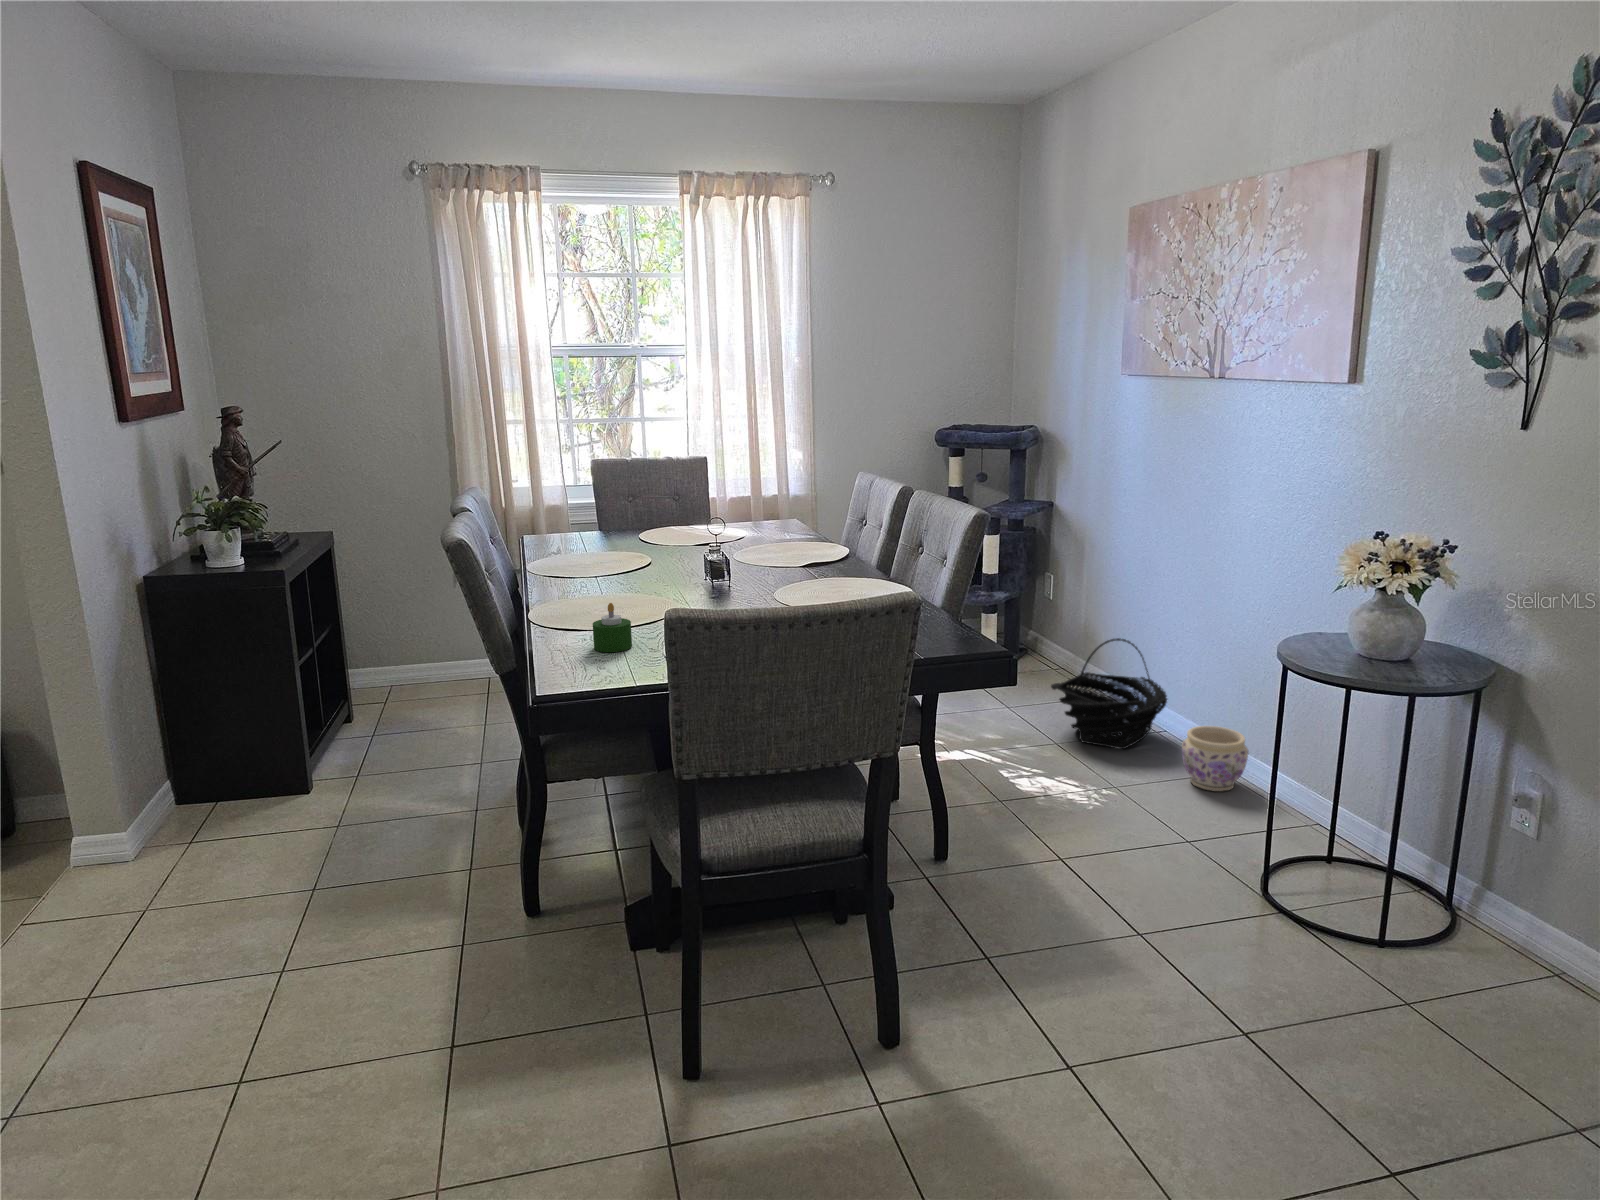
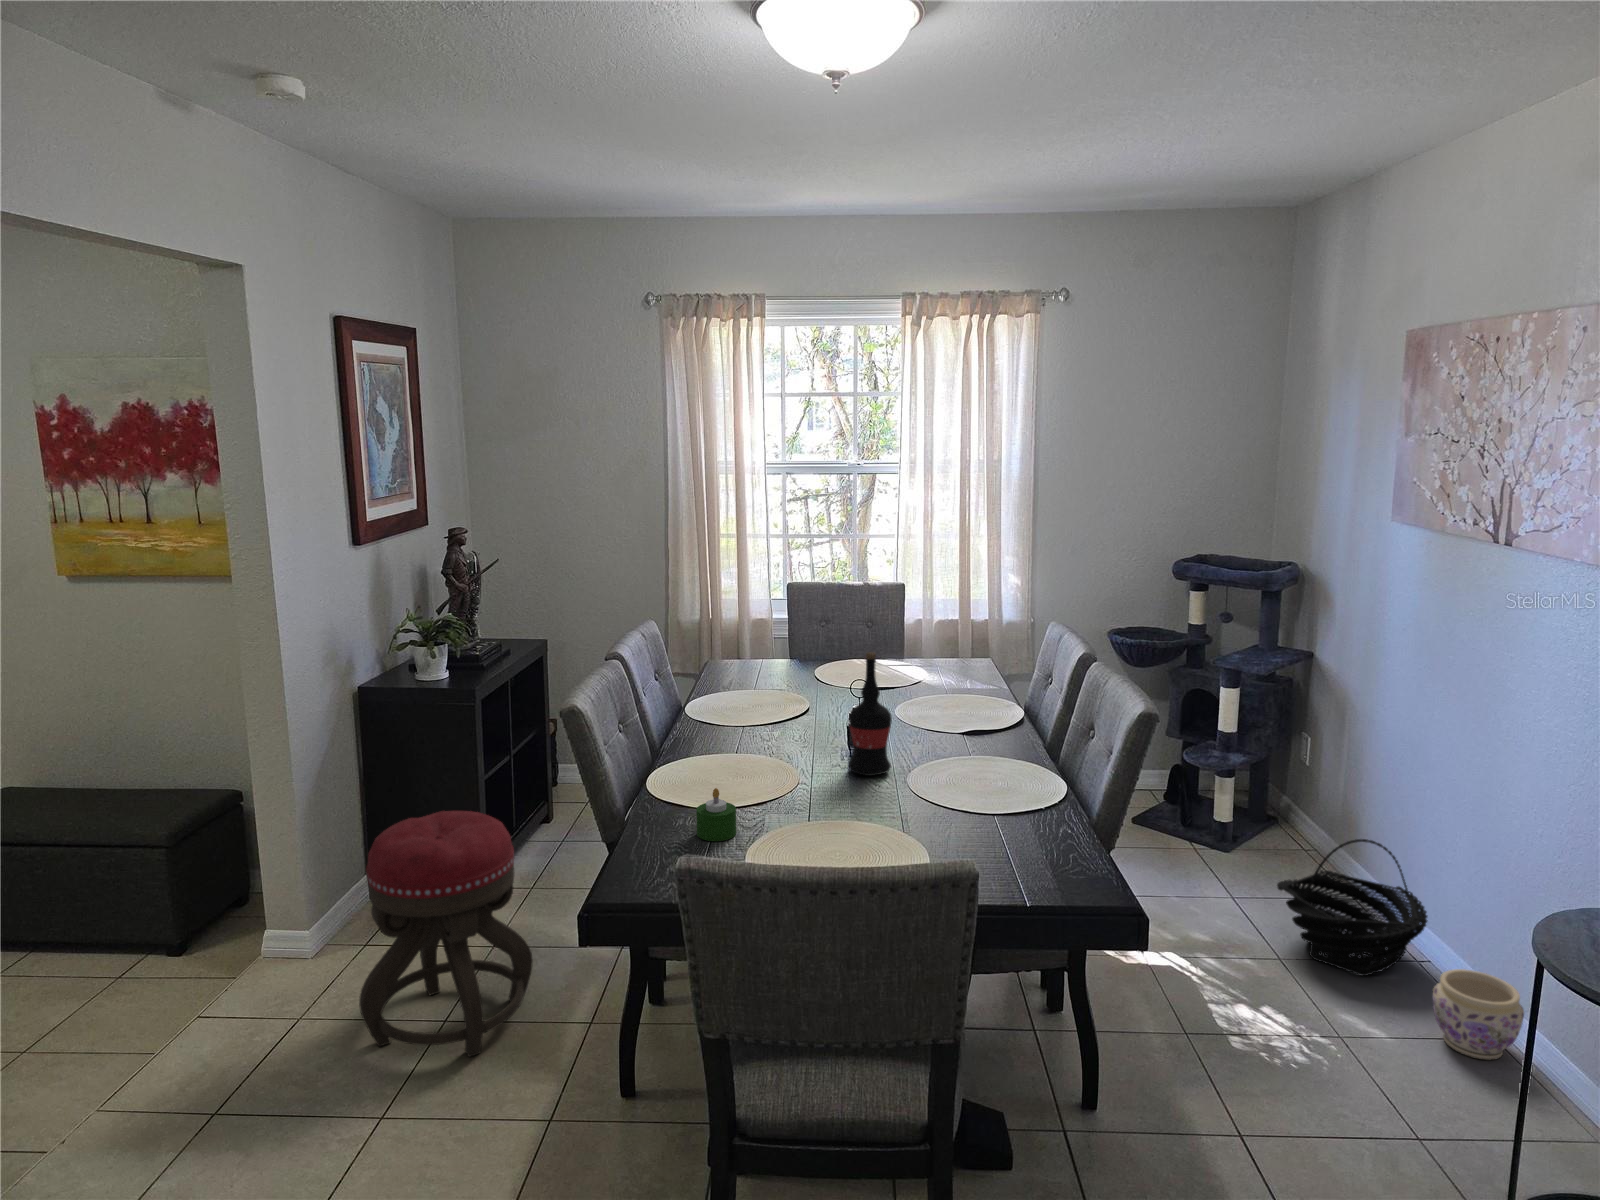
wine bottle: none [709,482,750,598] -> present [849,652,892,776]
ottoman: none [207,681,391,927] -> present [359,811,533,1057]

